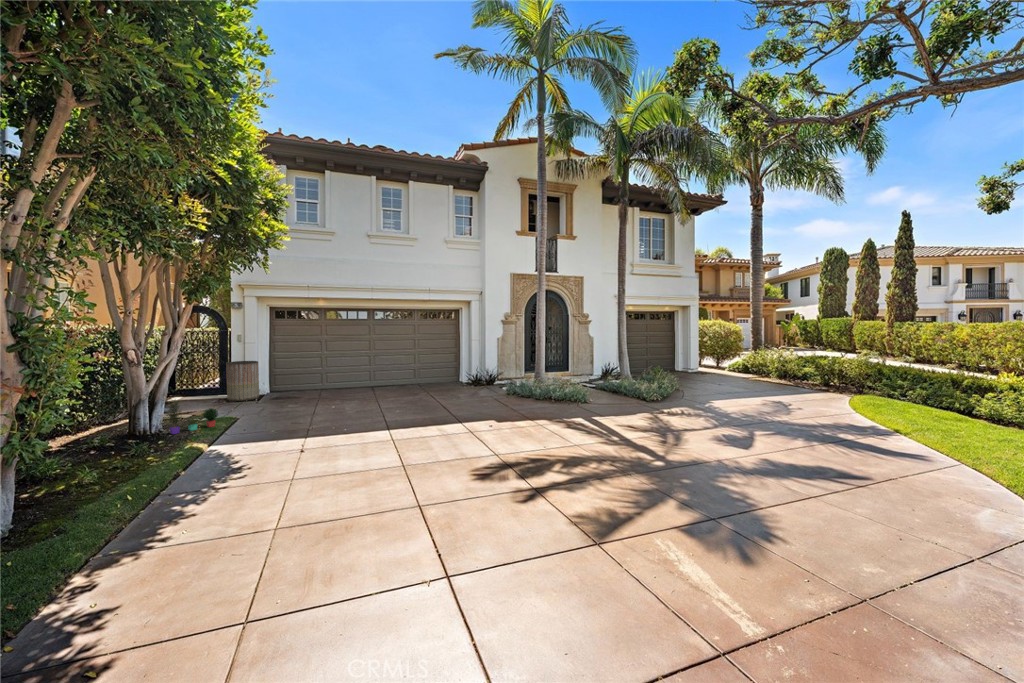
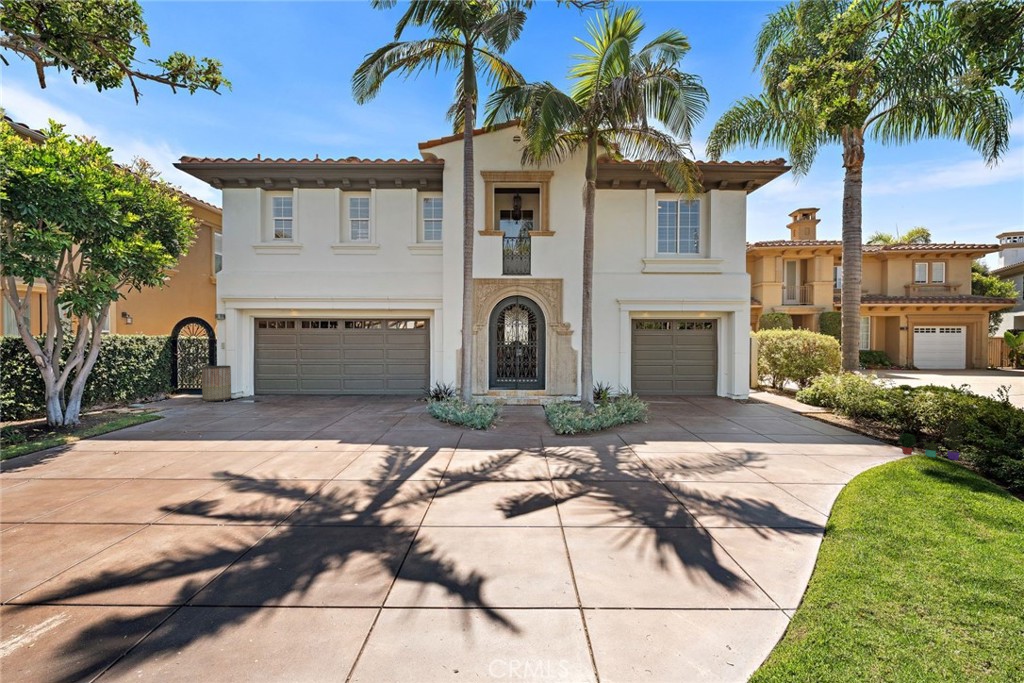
potted plant: present [166,400,218,434] -> present [898,421,963,460]

